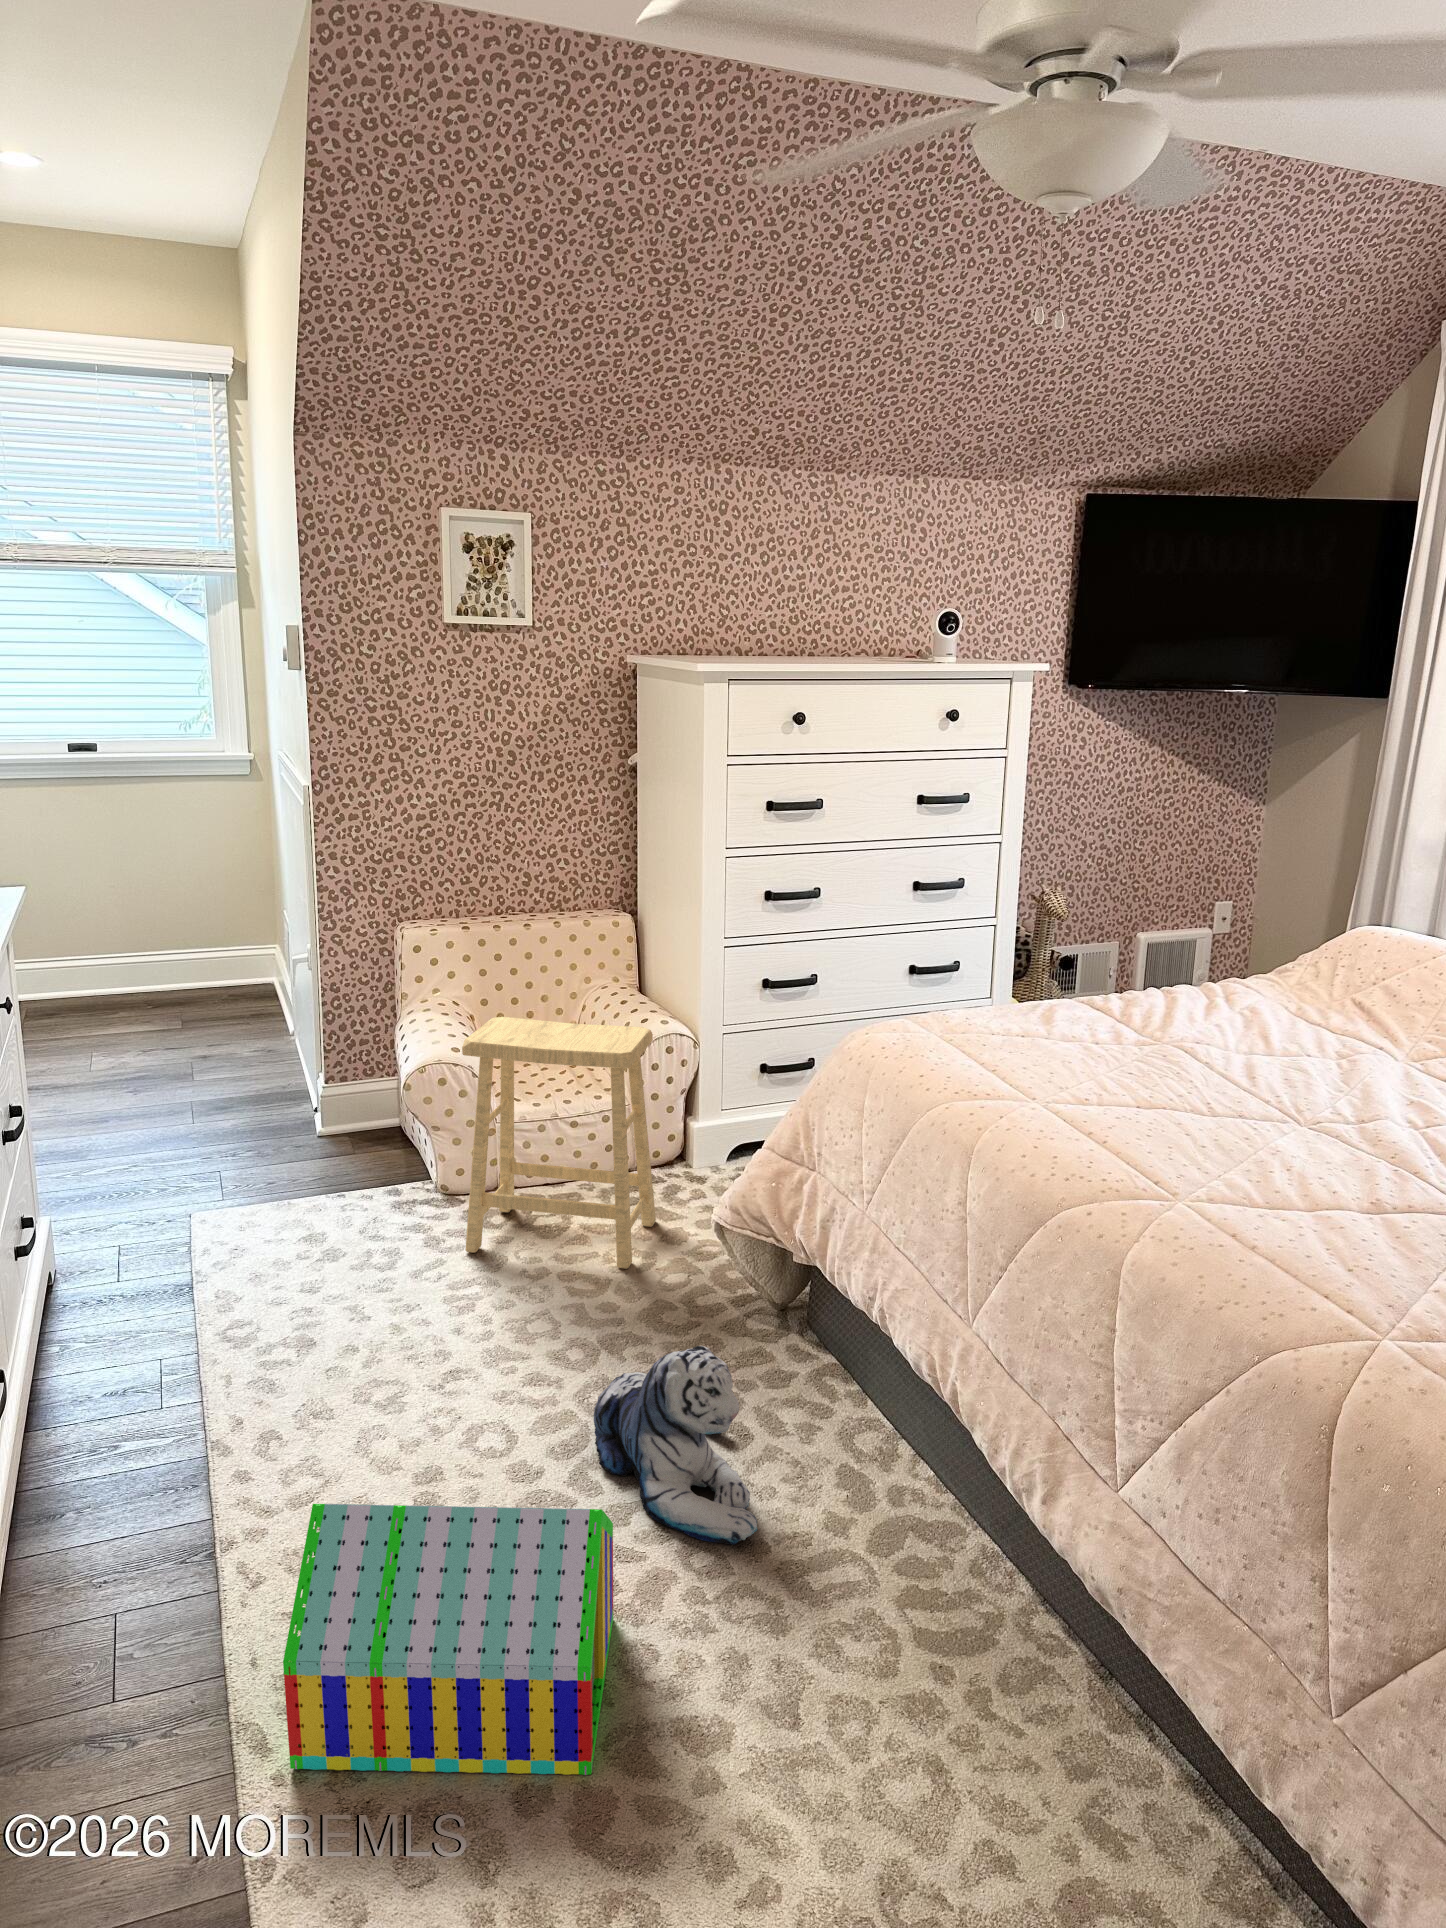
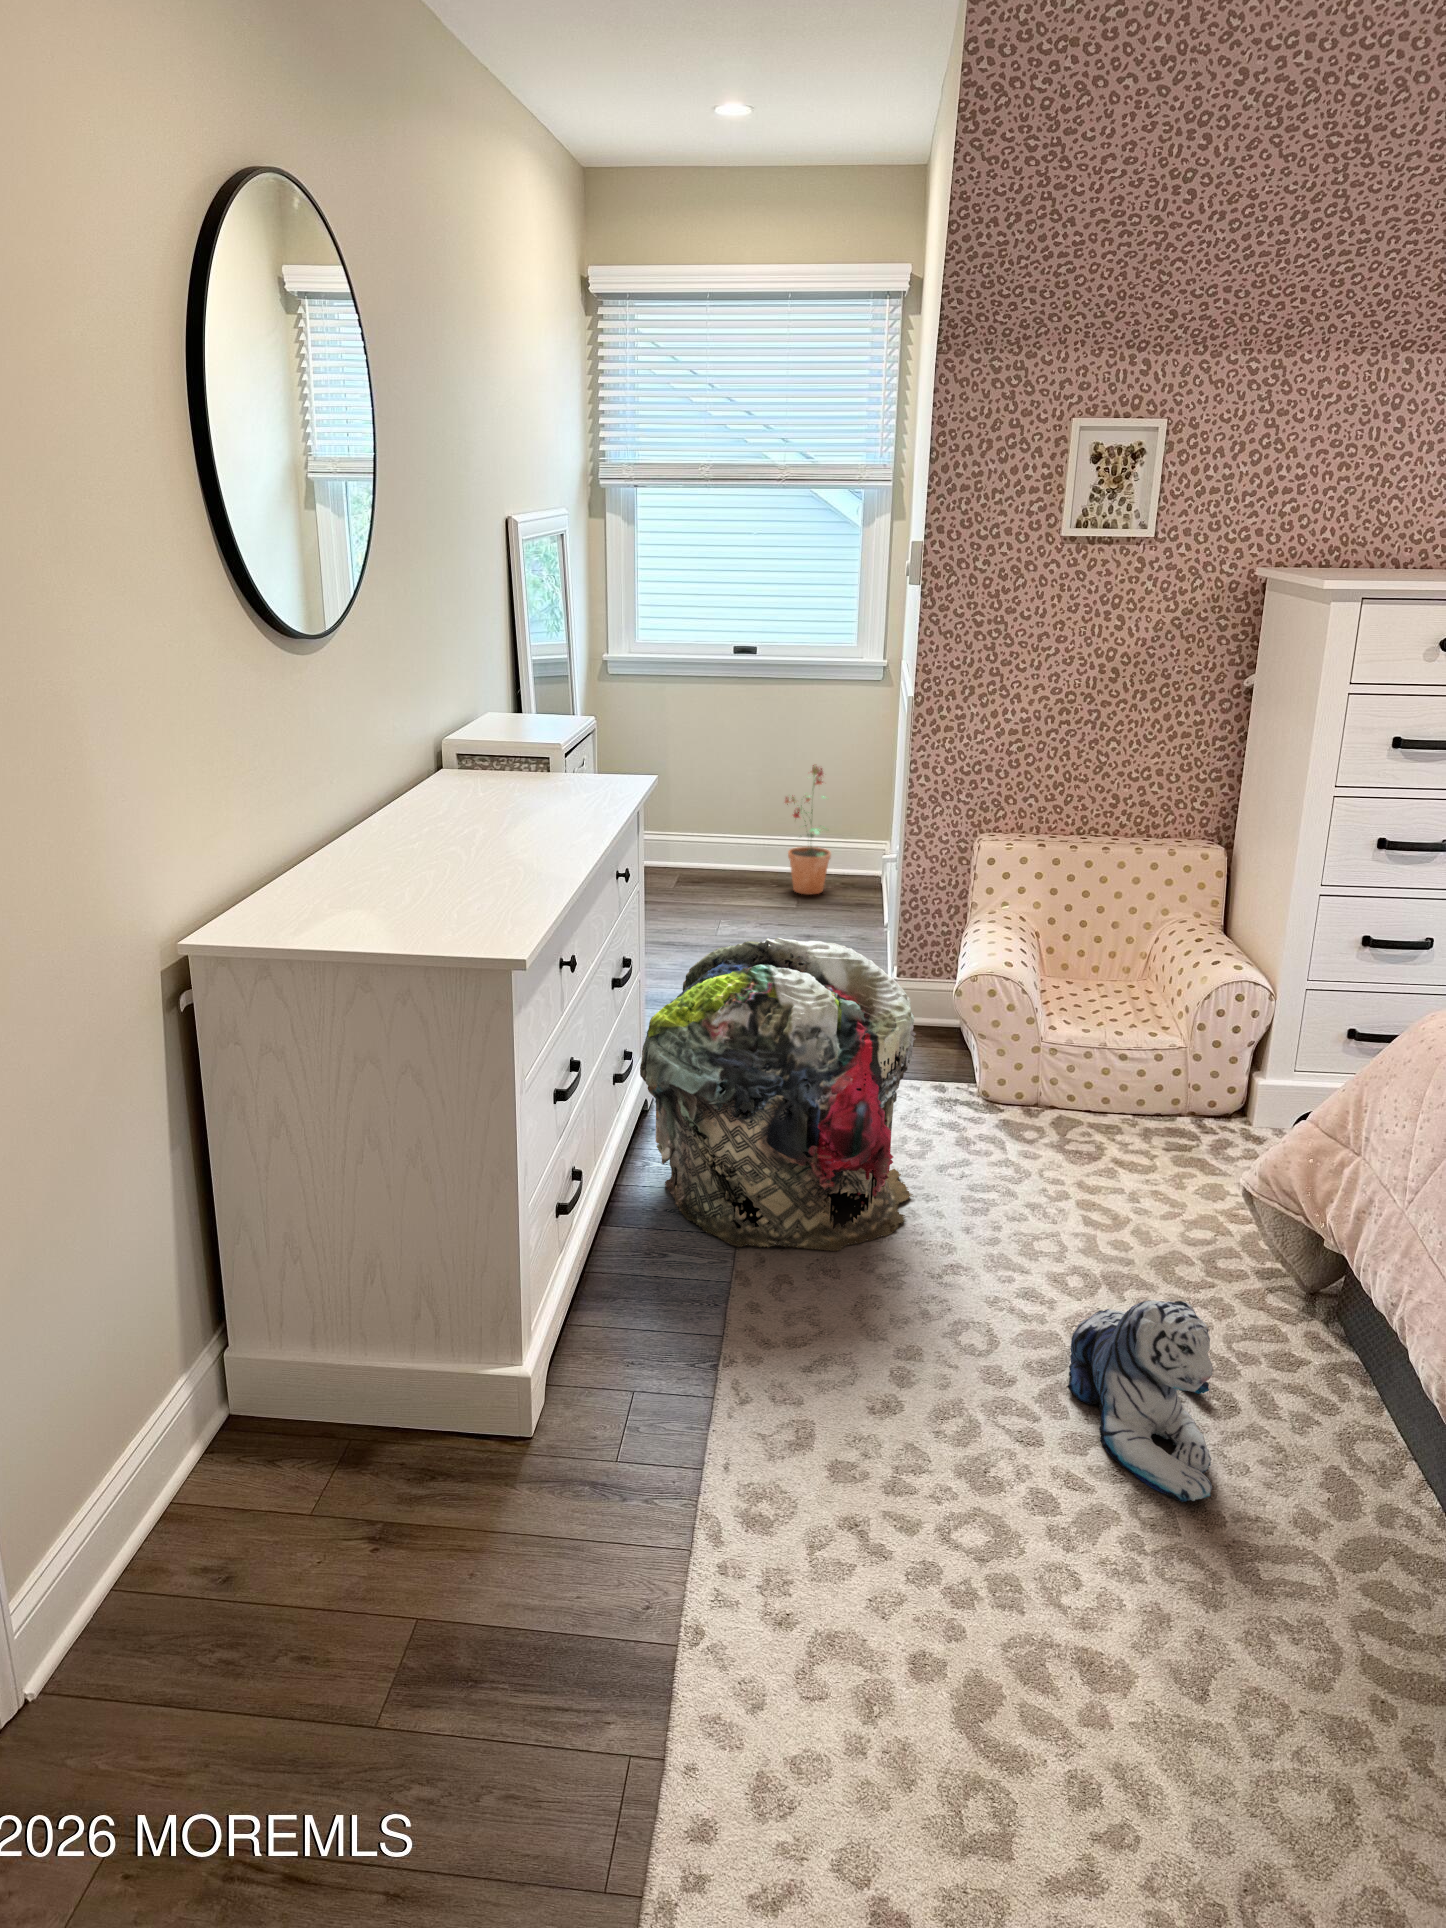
potted plant: none [158,872,222,1013] -> present [785,764,831,895]
footstool: present [462,1017,656,1269] -> none [992,939,1210,1211]
laundry basket: none [52,1052,395,1414] -> present [640,938,916,1252]
toy house: present [283,1504,613,1775] -> none [740,1342,1053,1653]

